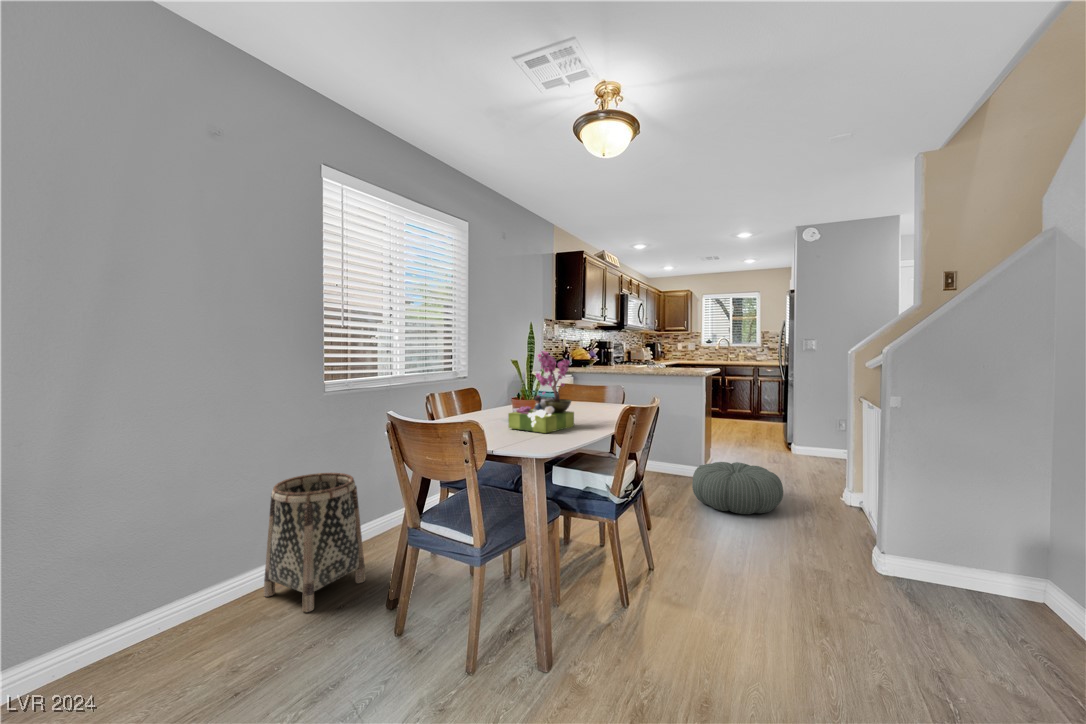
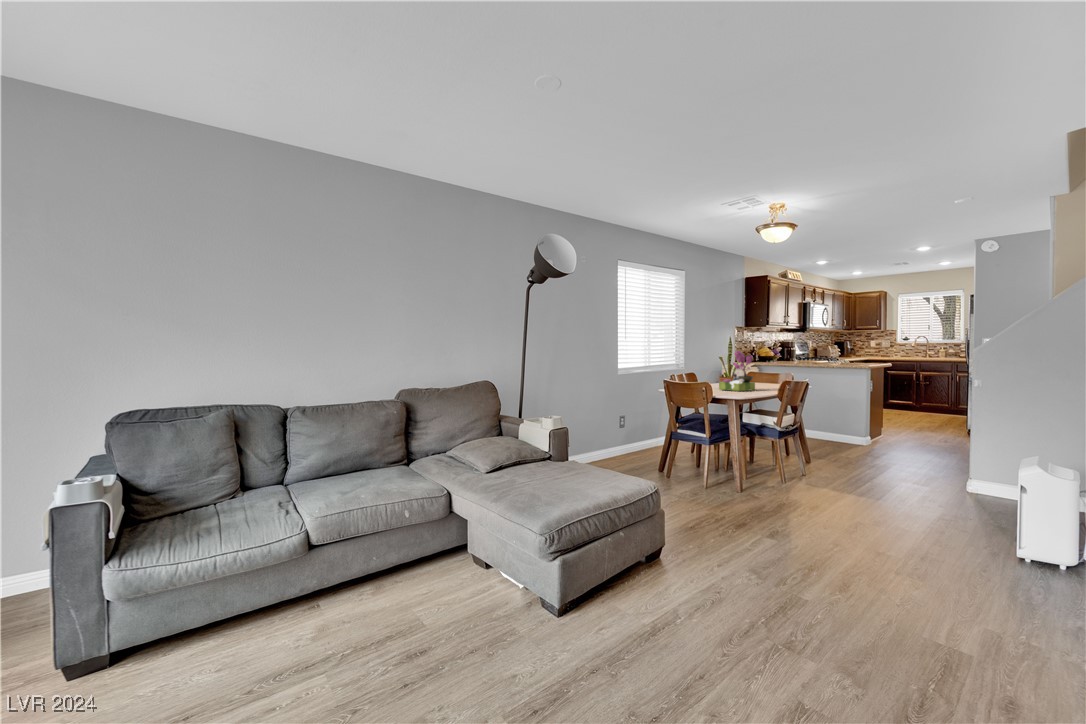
pouf: present [692,462,783,514] -> none [848,429,922,462]
basket: present [264,473,365,612] -> none [599,412,643,469]

